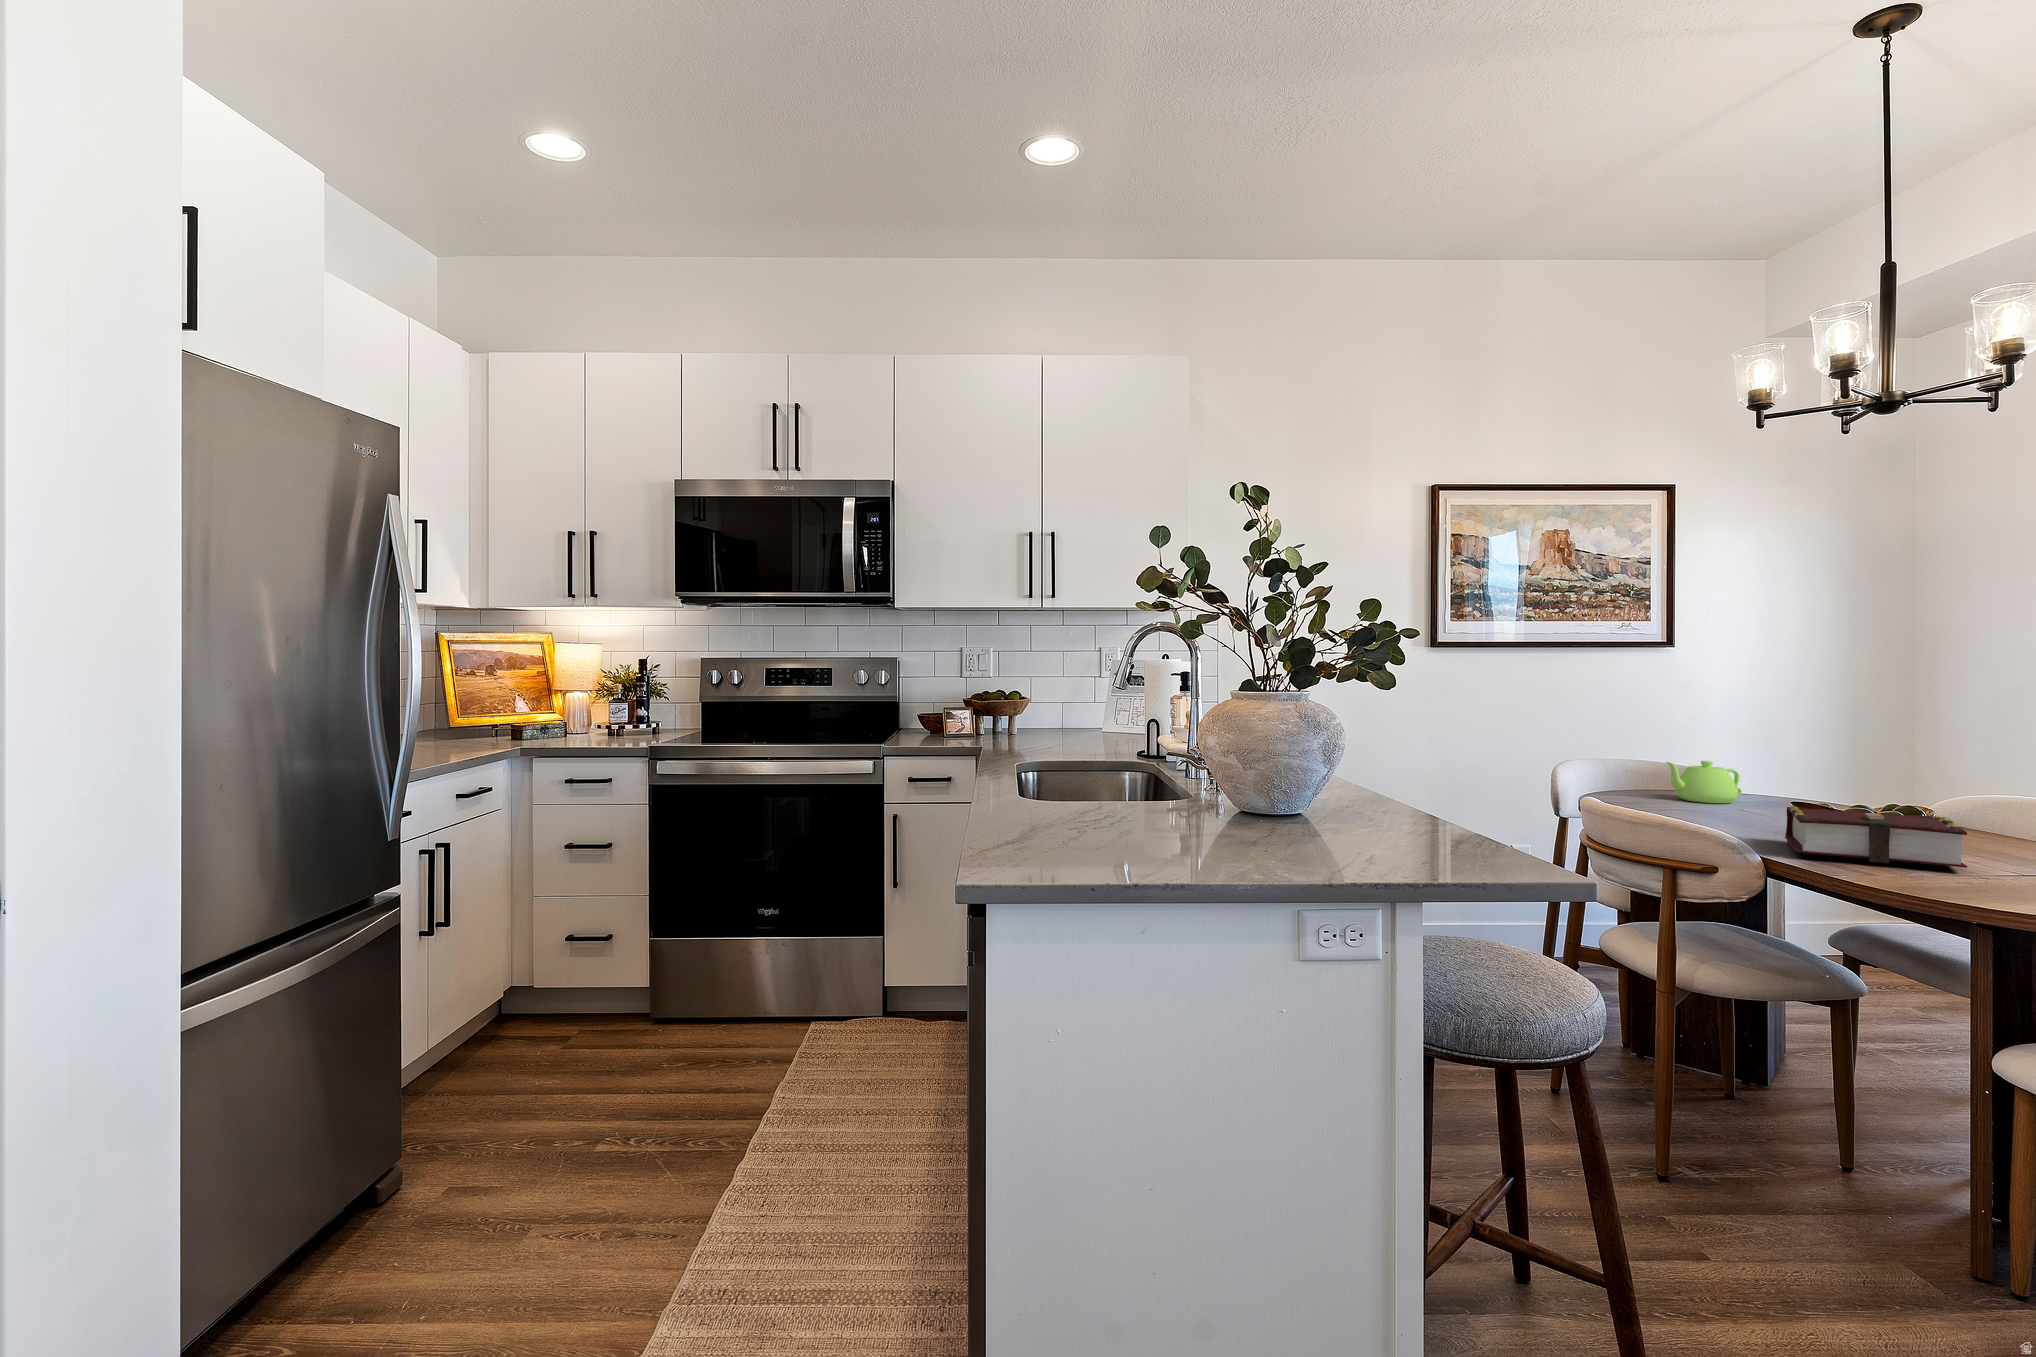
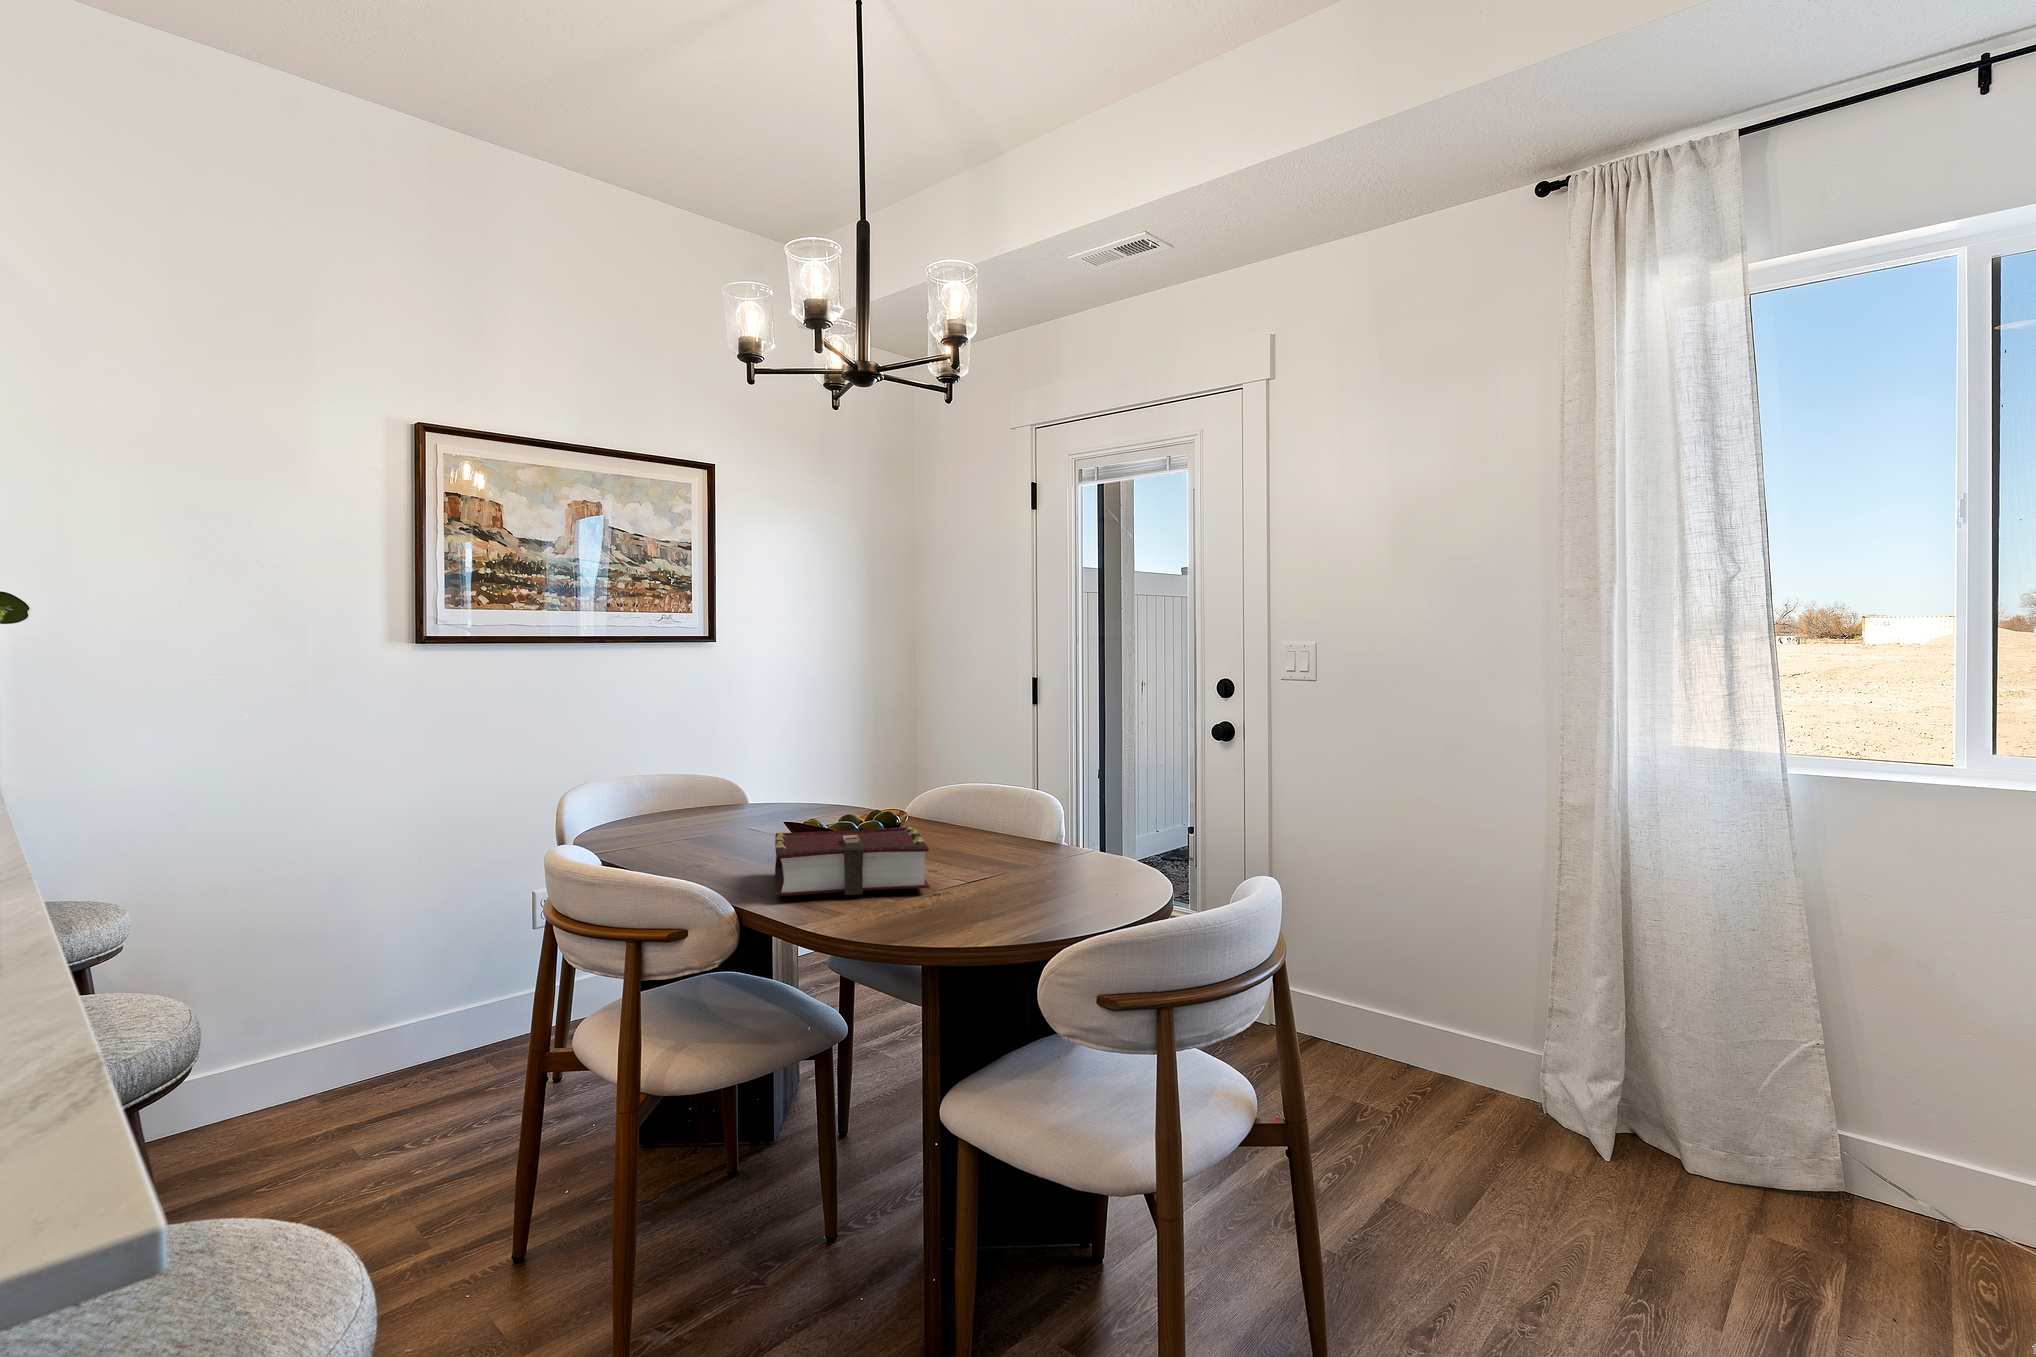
teapot: present [1666,761,1742,803] -> none [680,774,760,823]

